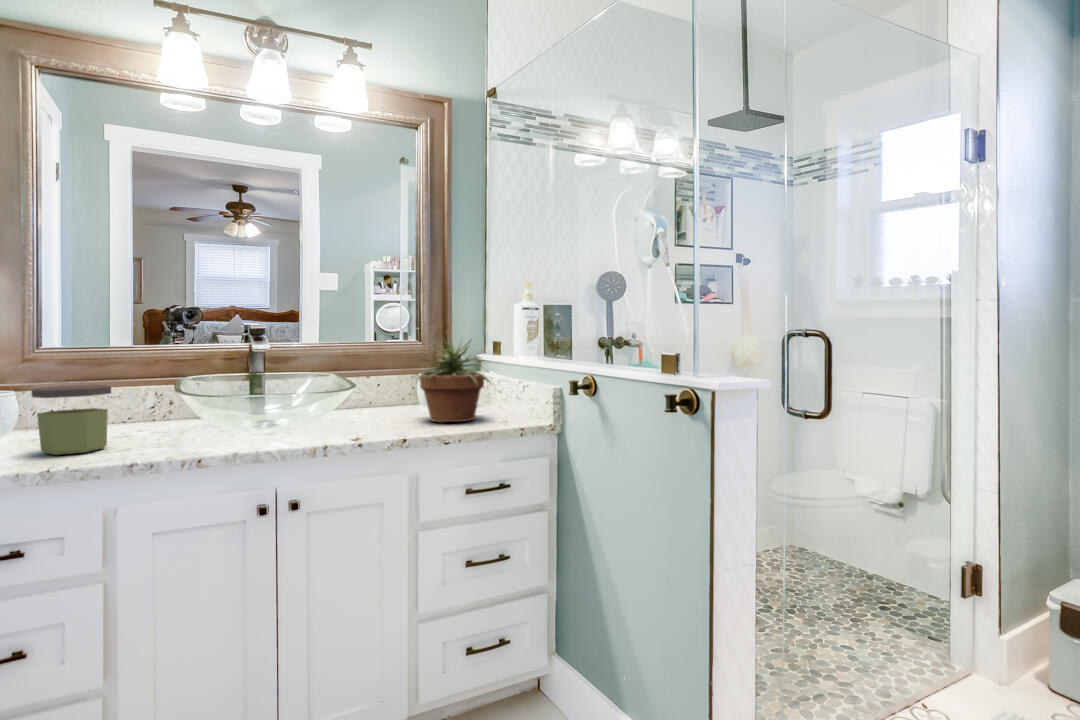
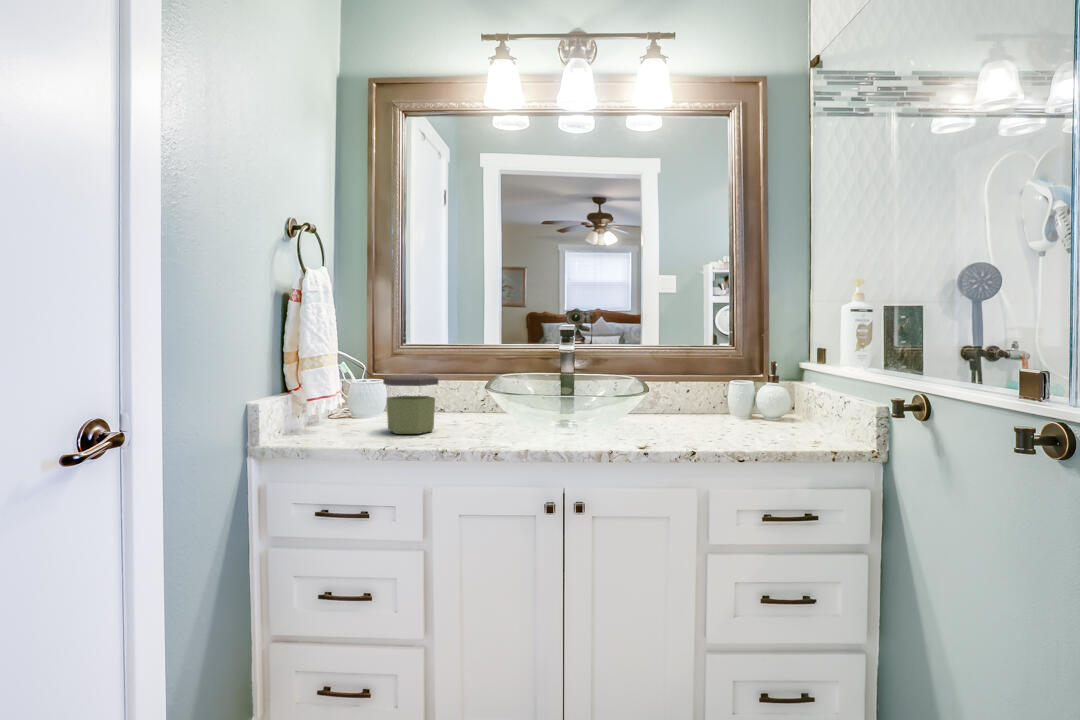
potted plant: present [418,339,490,422] -> none [710,341,803,437]

